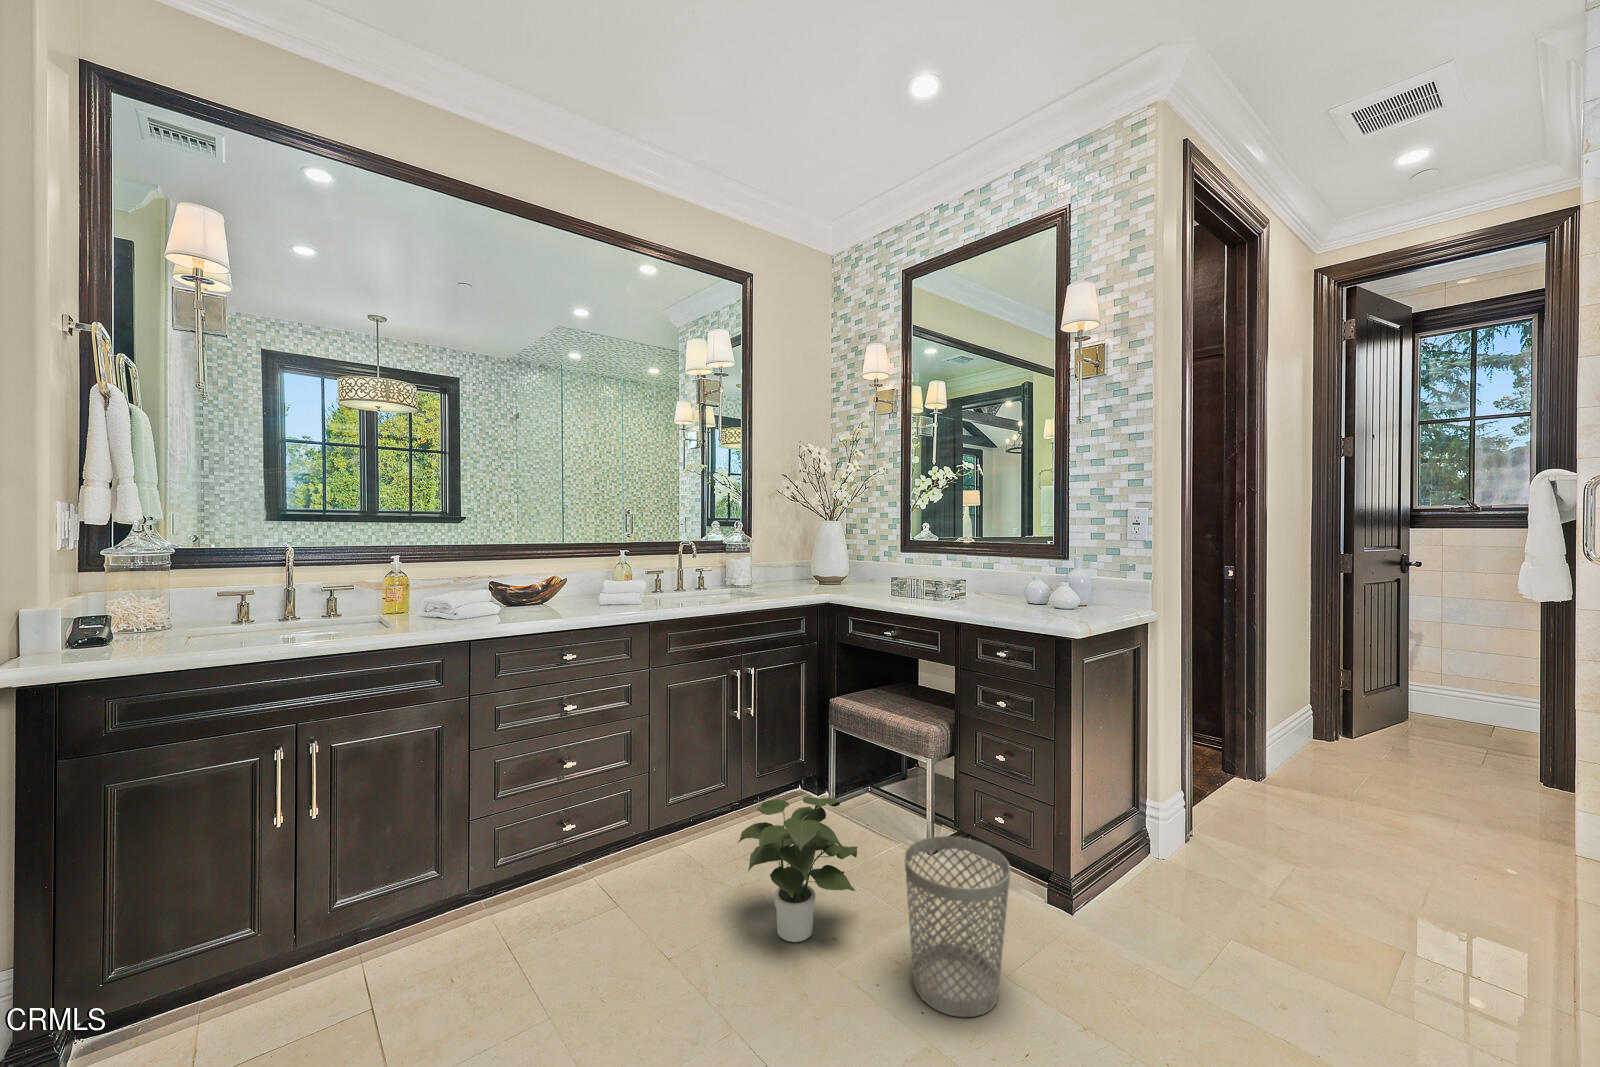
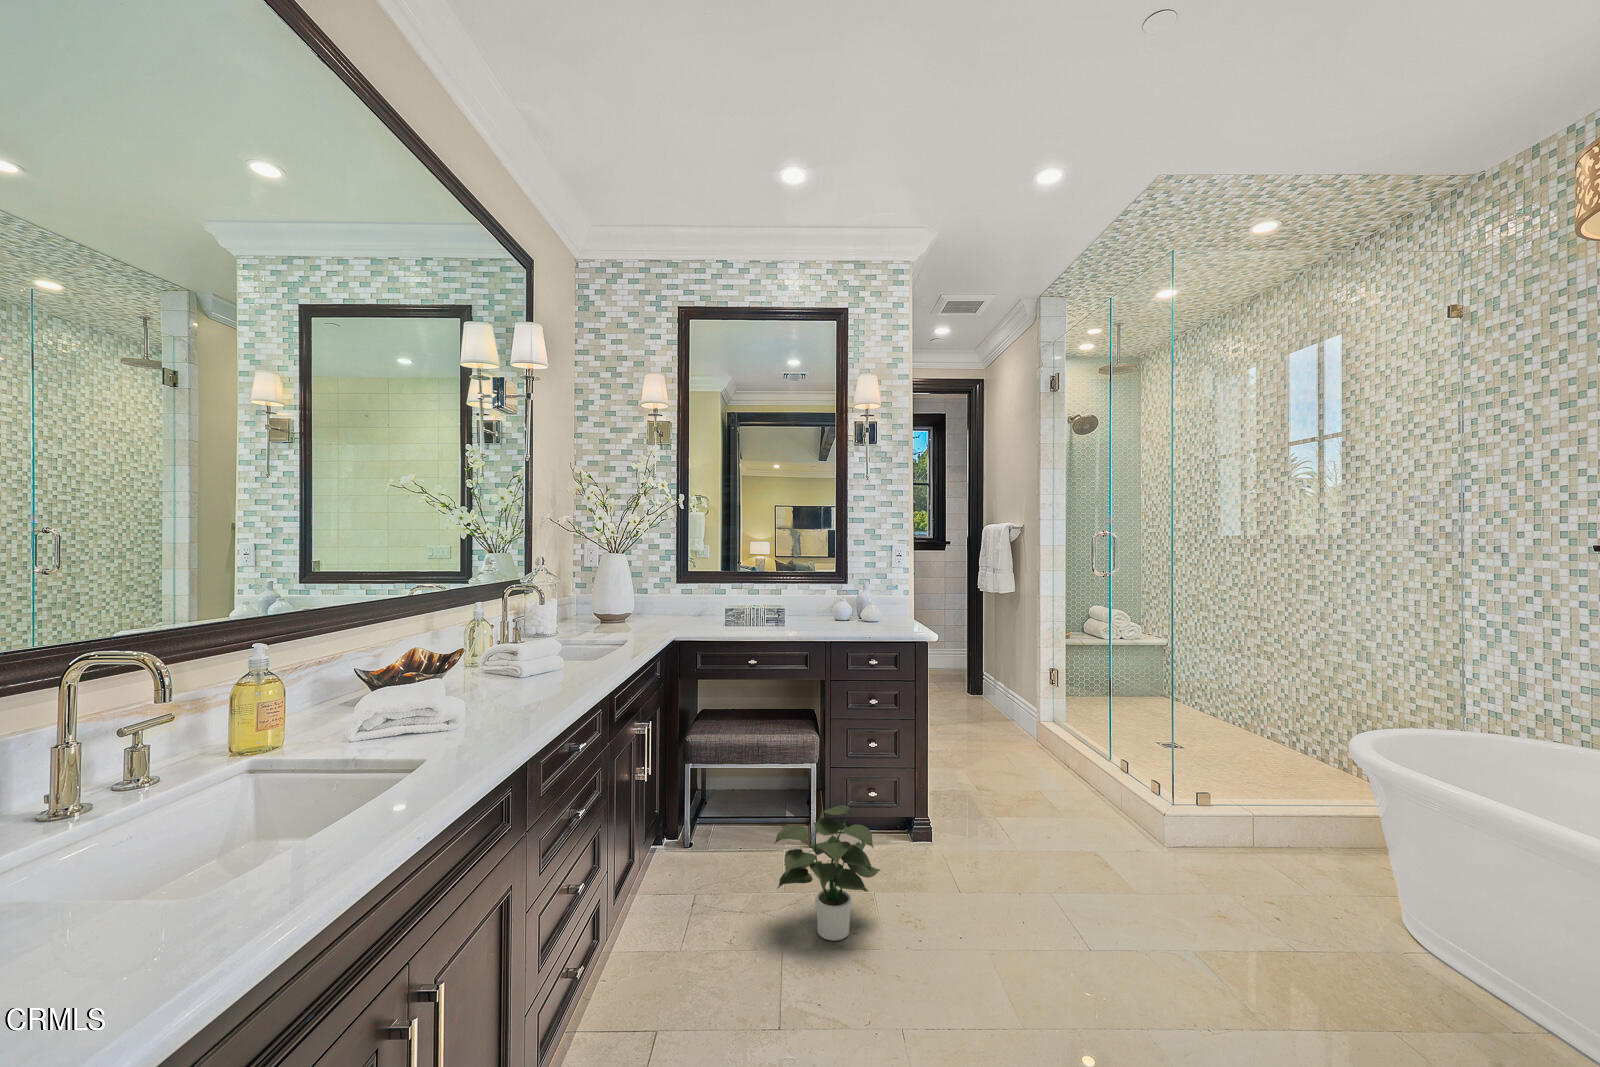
wastebasket: present [905,836,1011,1017] -> none [916,797,993,919]

